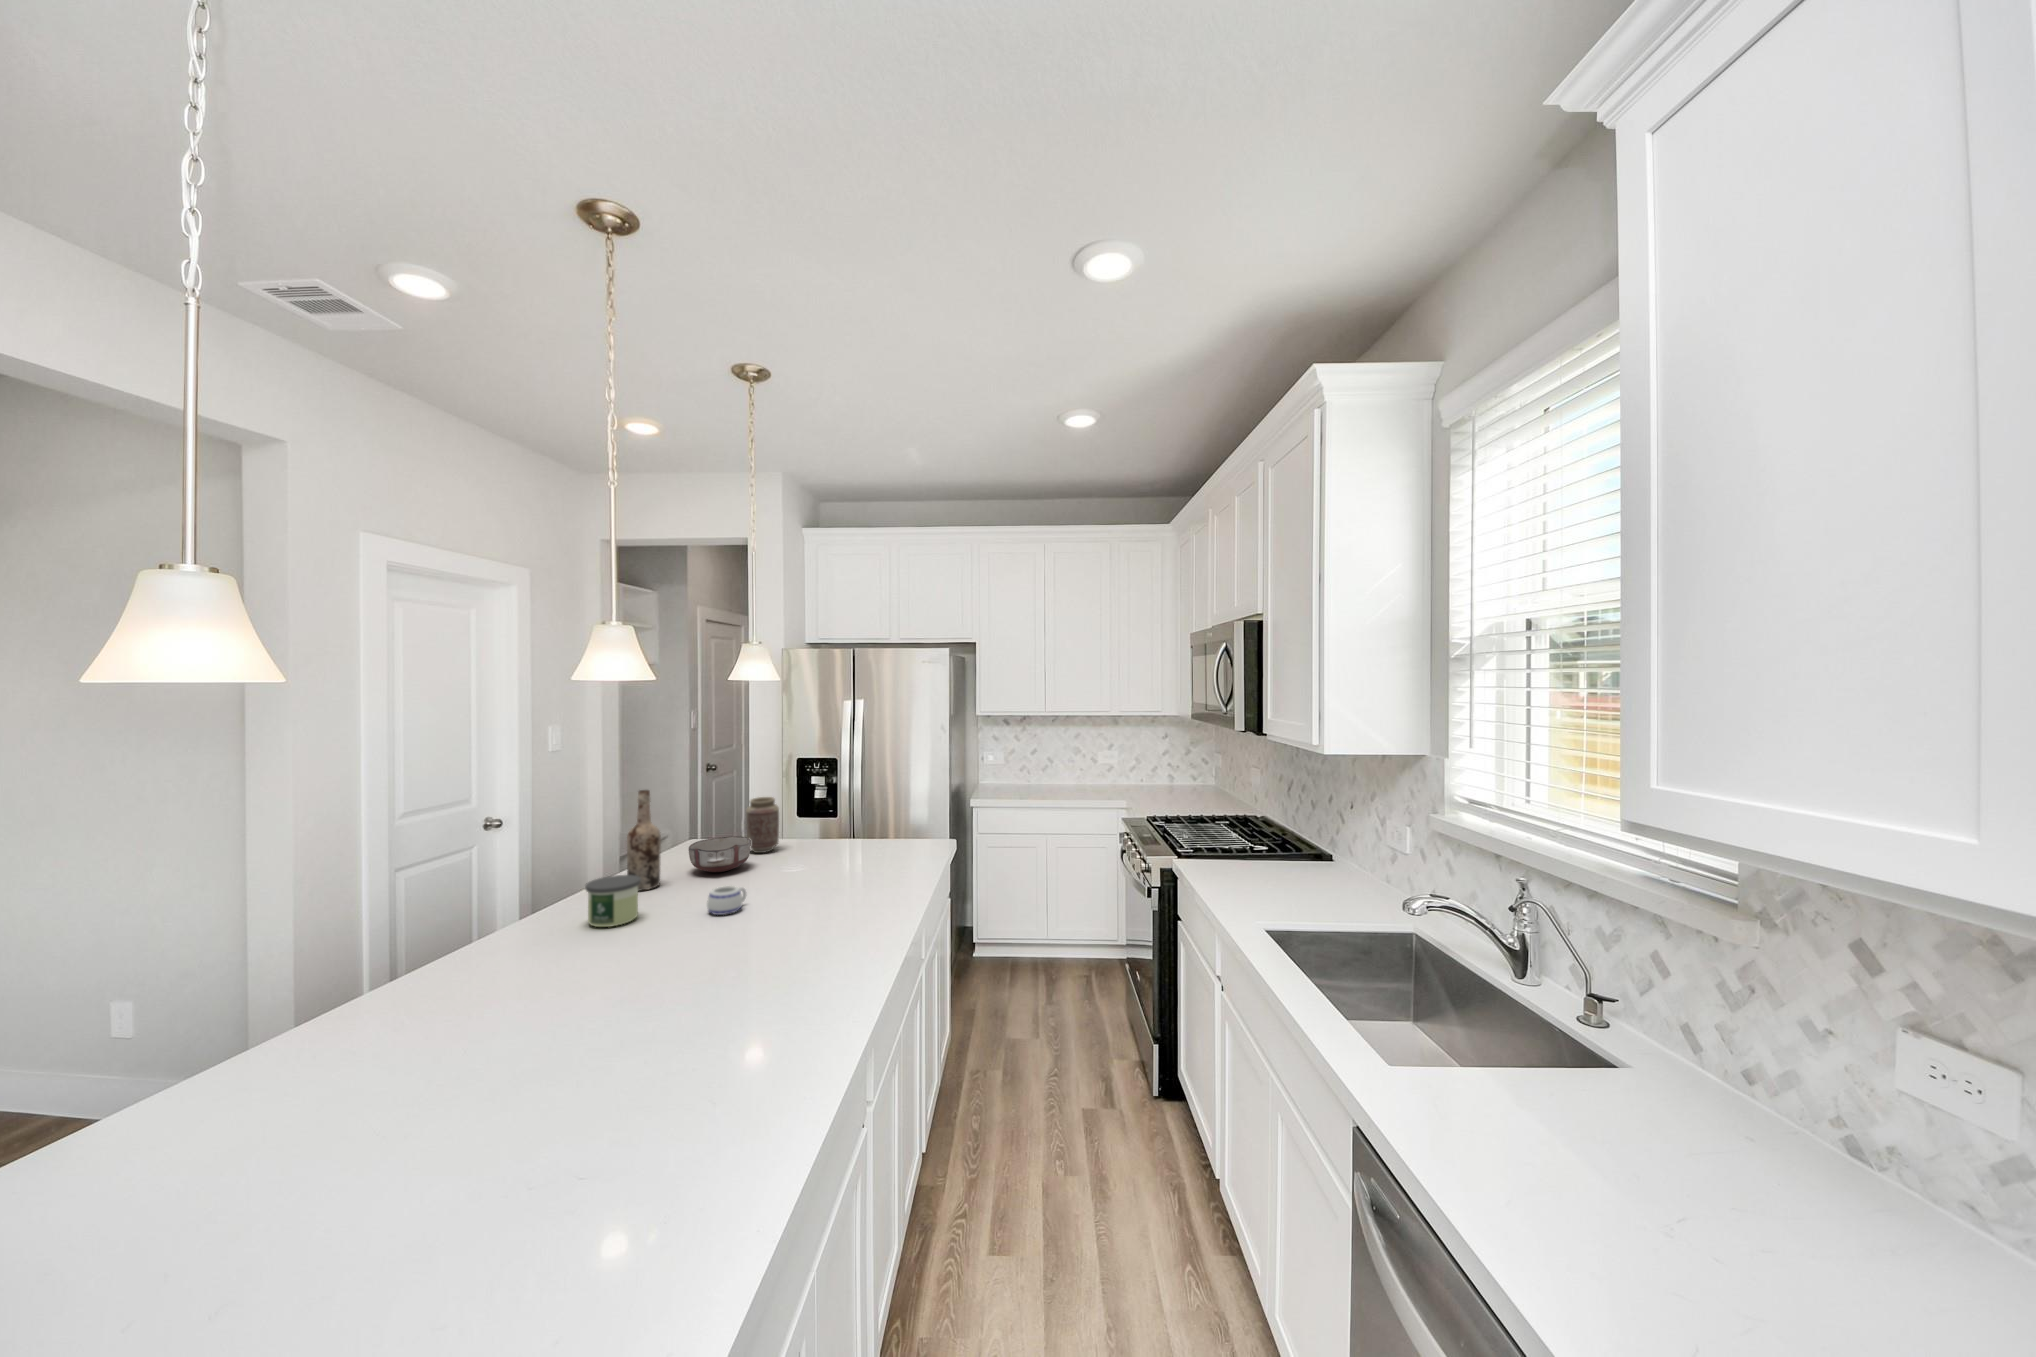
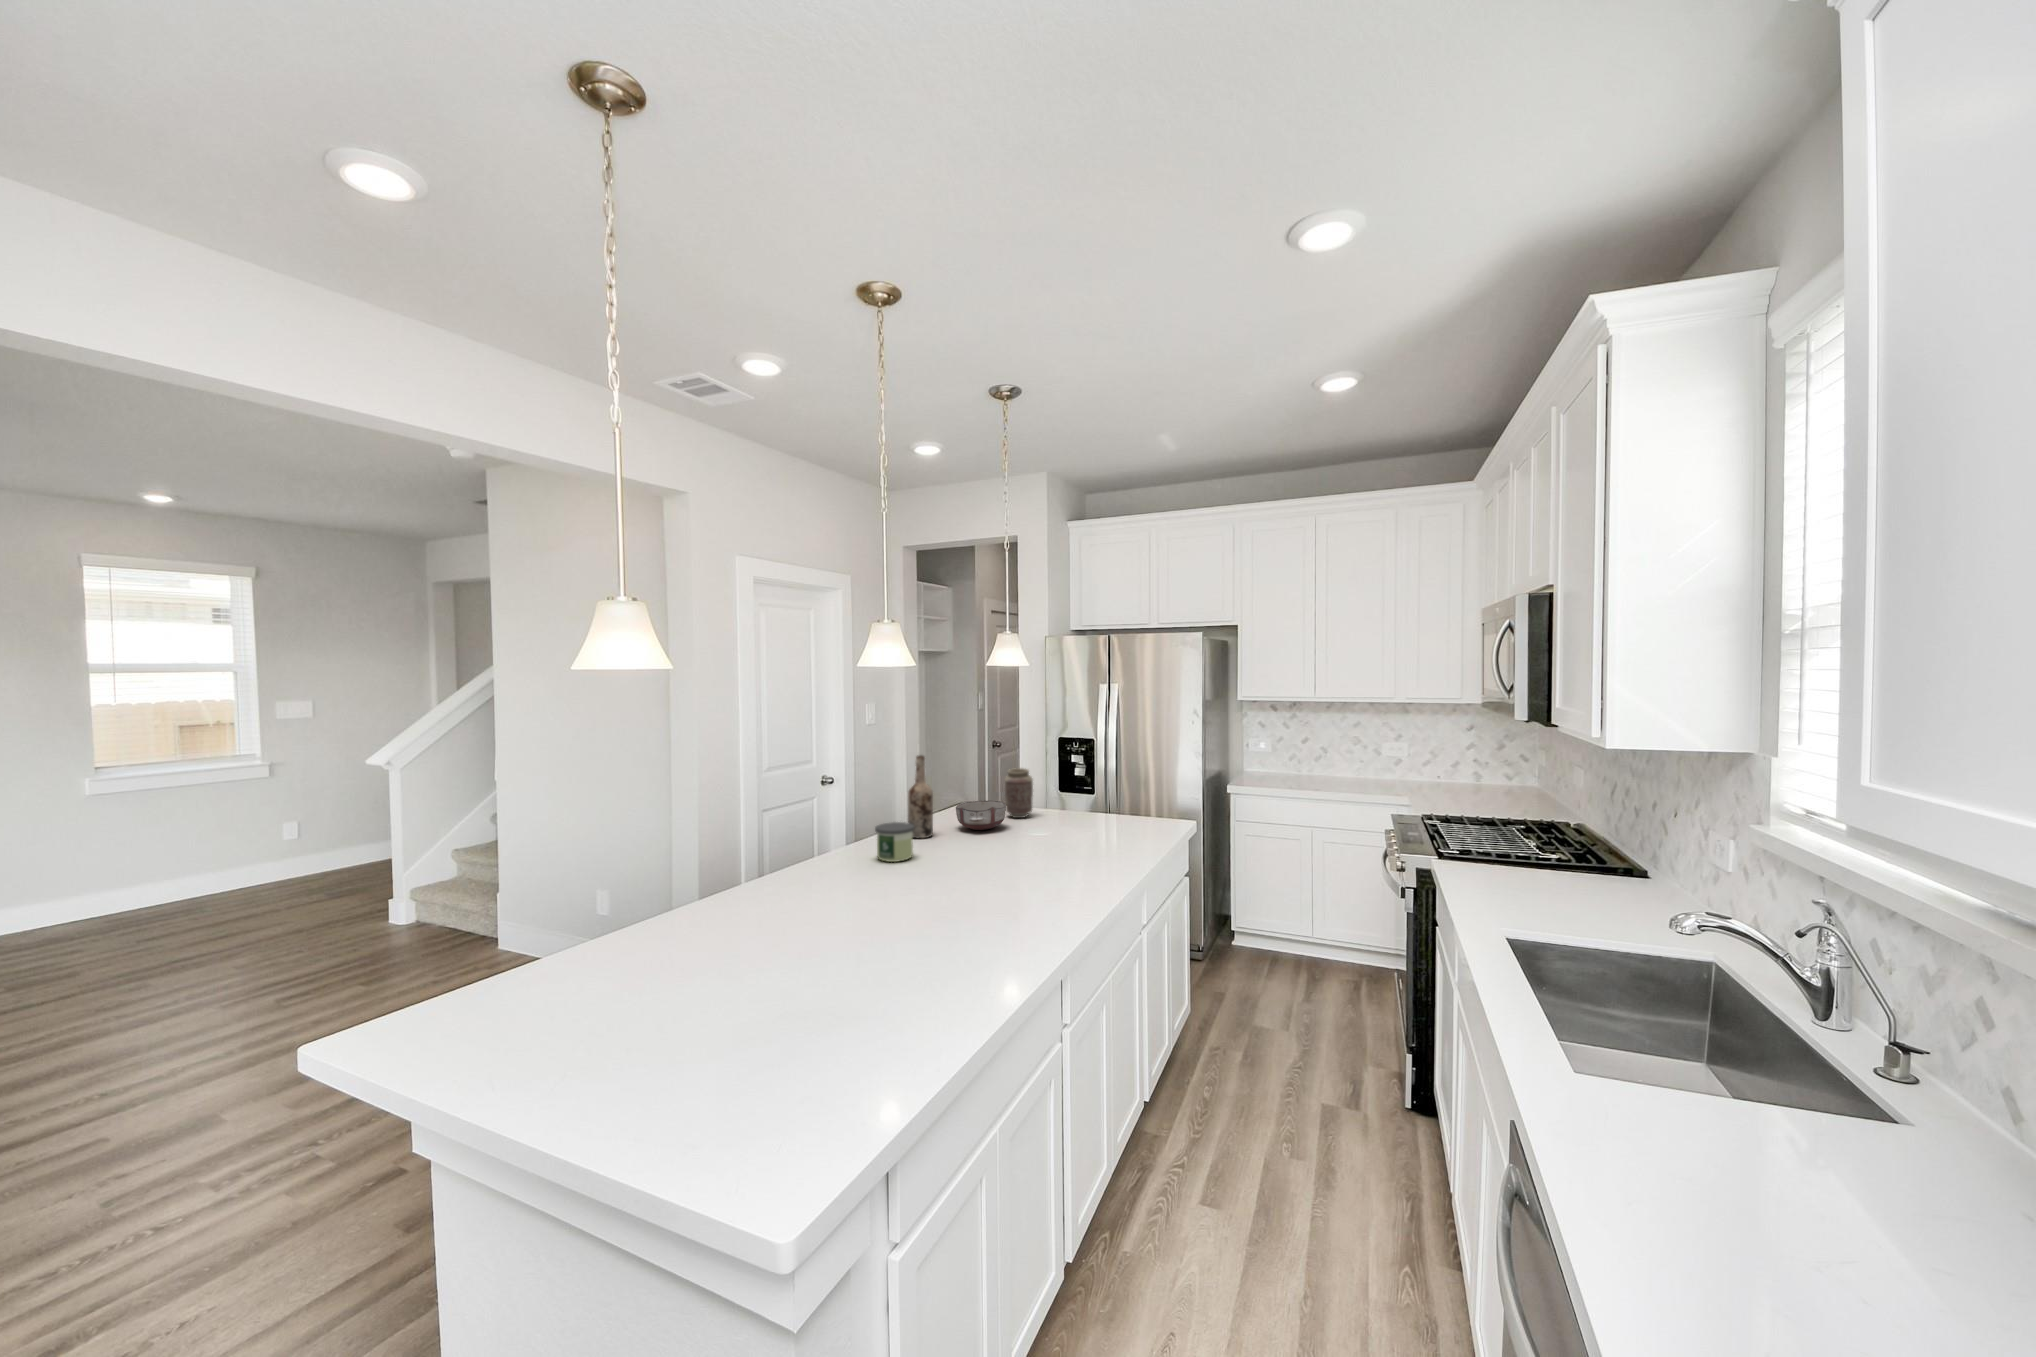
mug: present [707,886,746,915] -> none [964,839,996,862]

